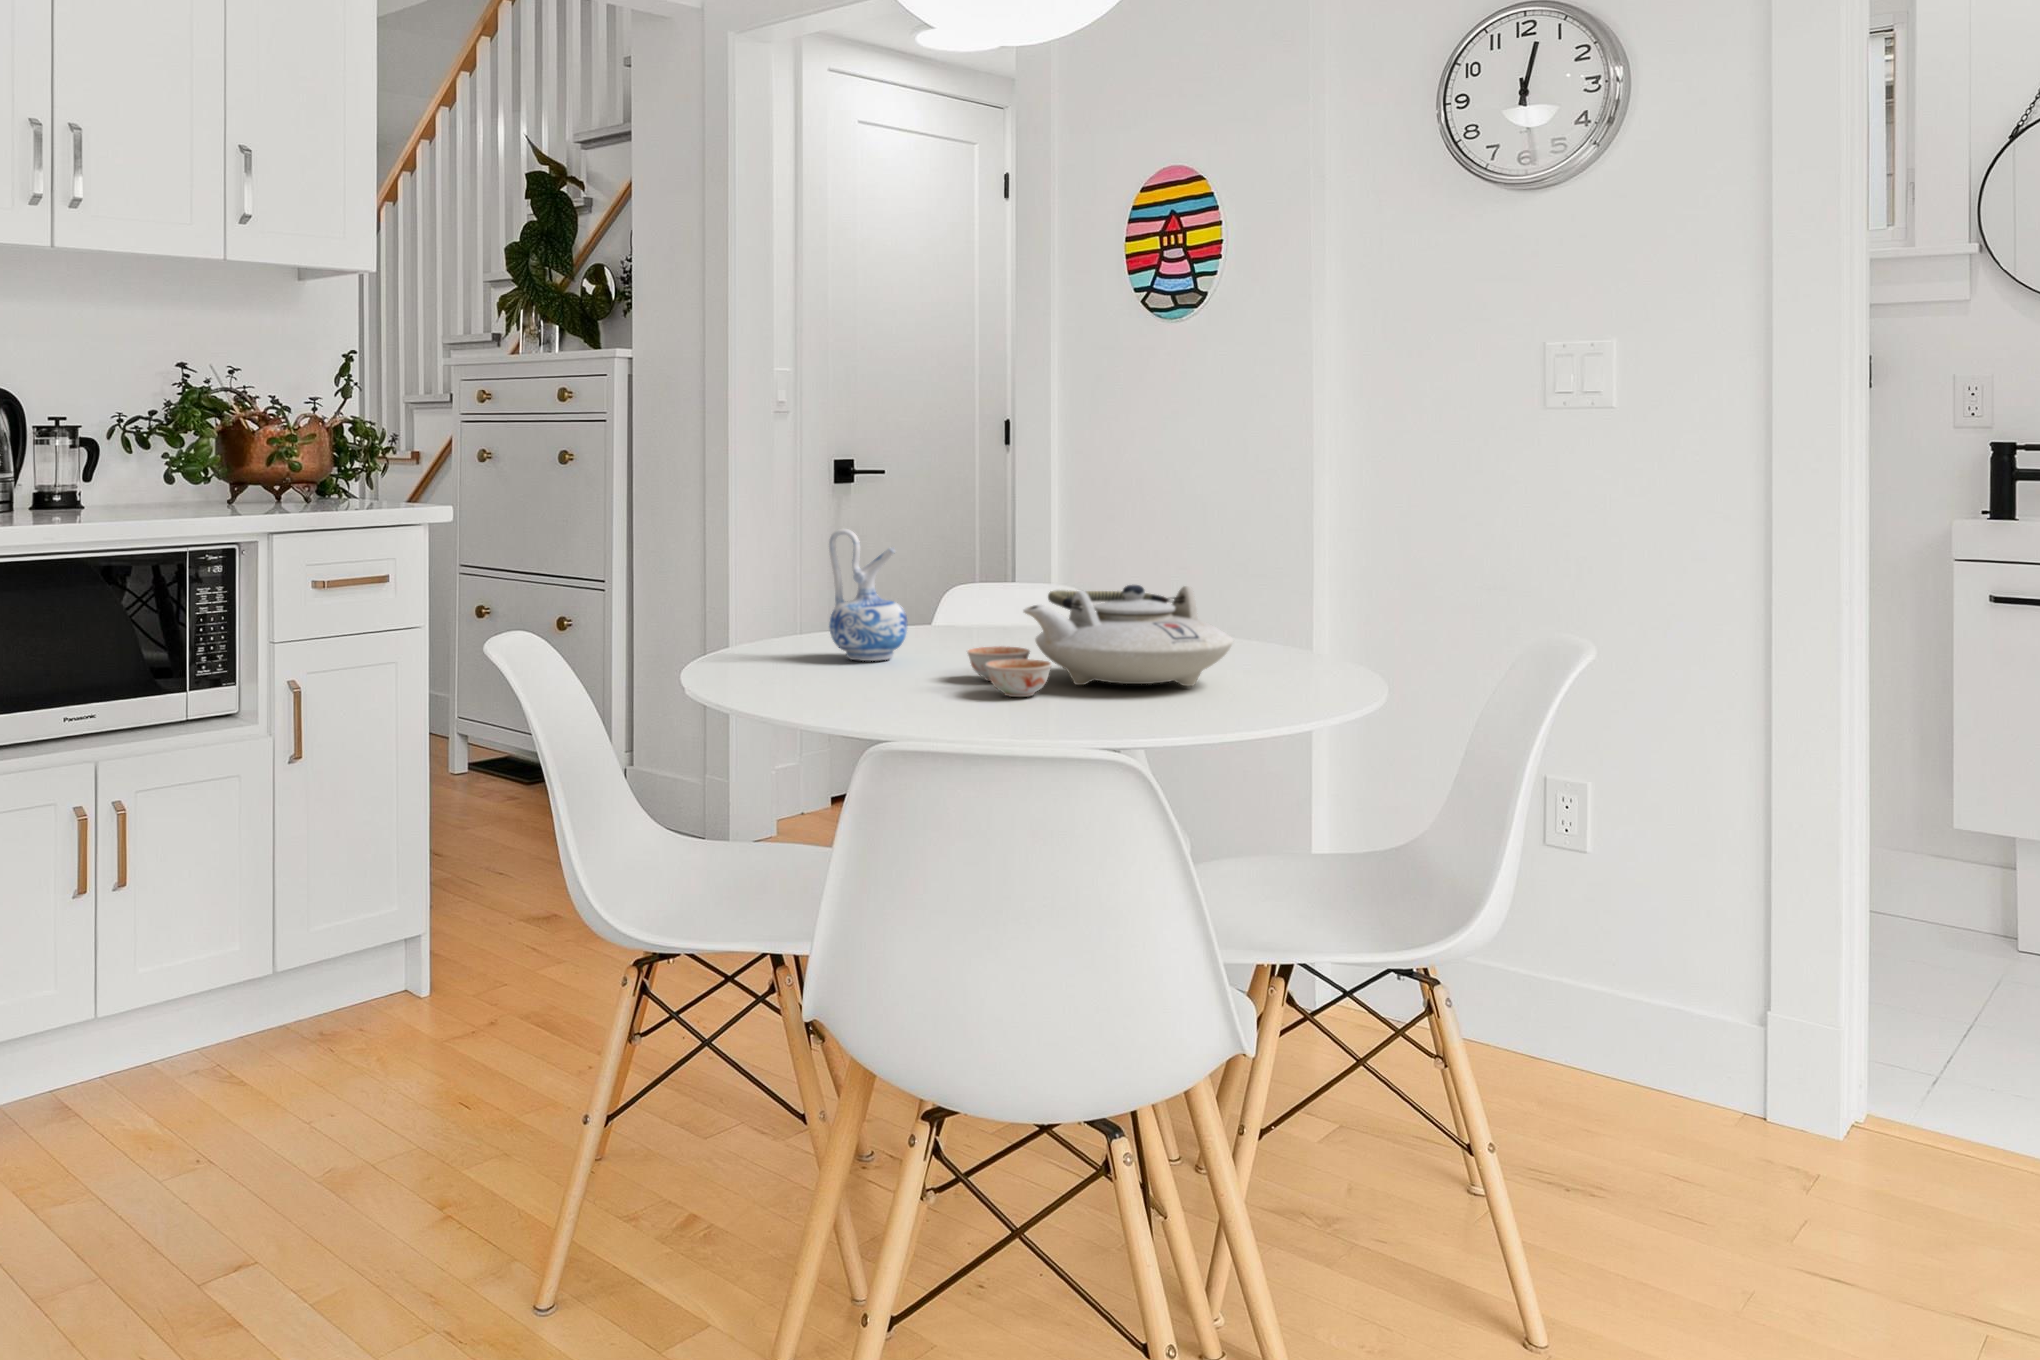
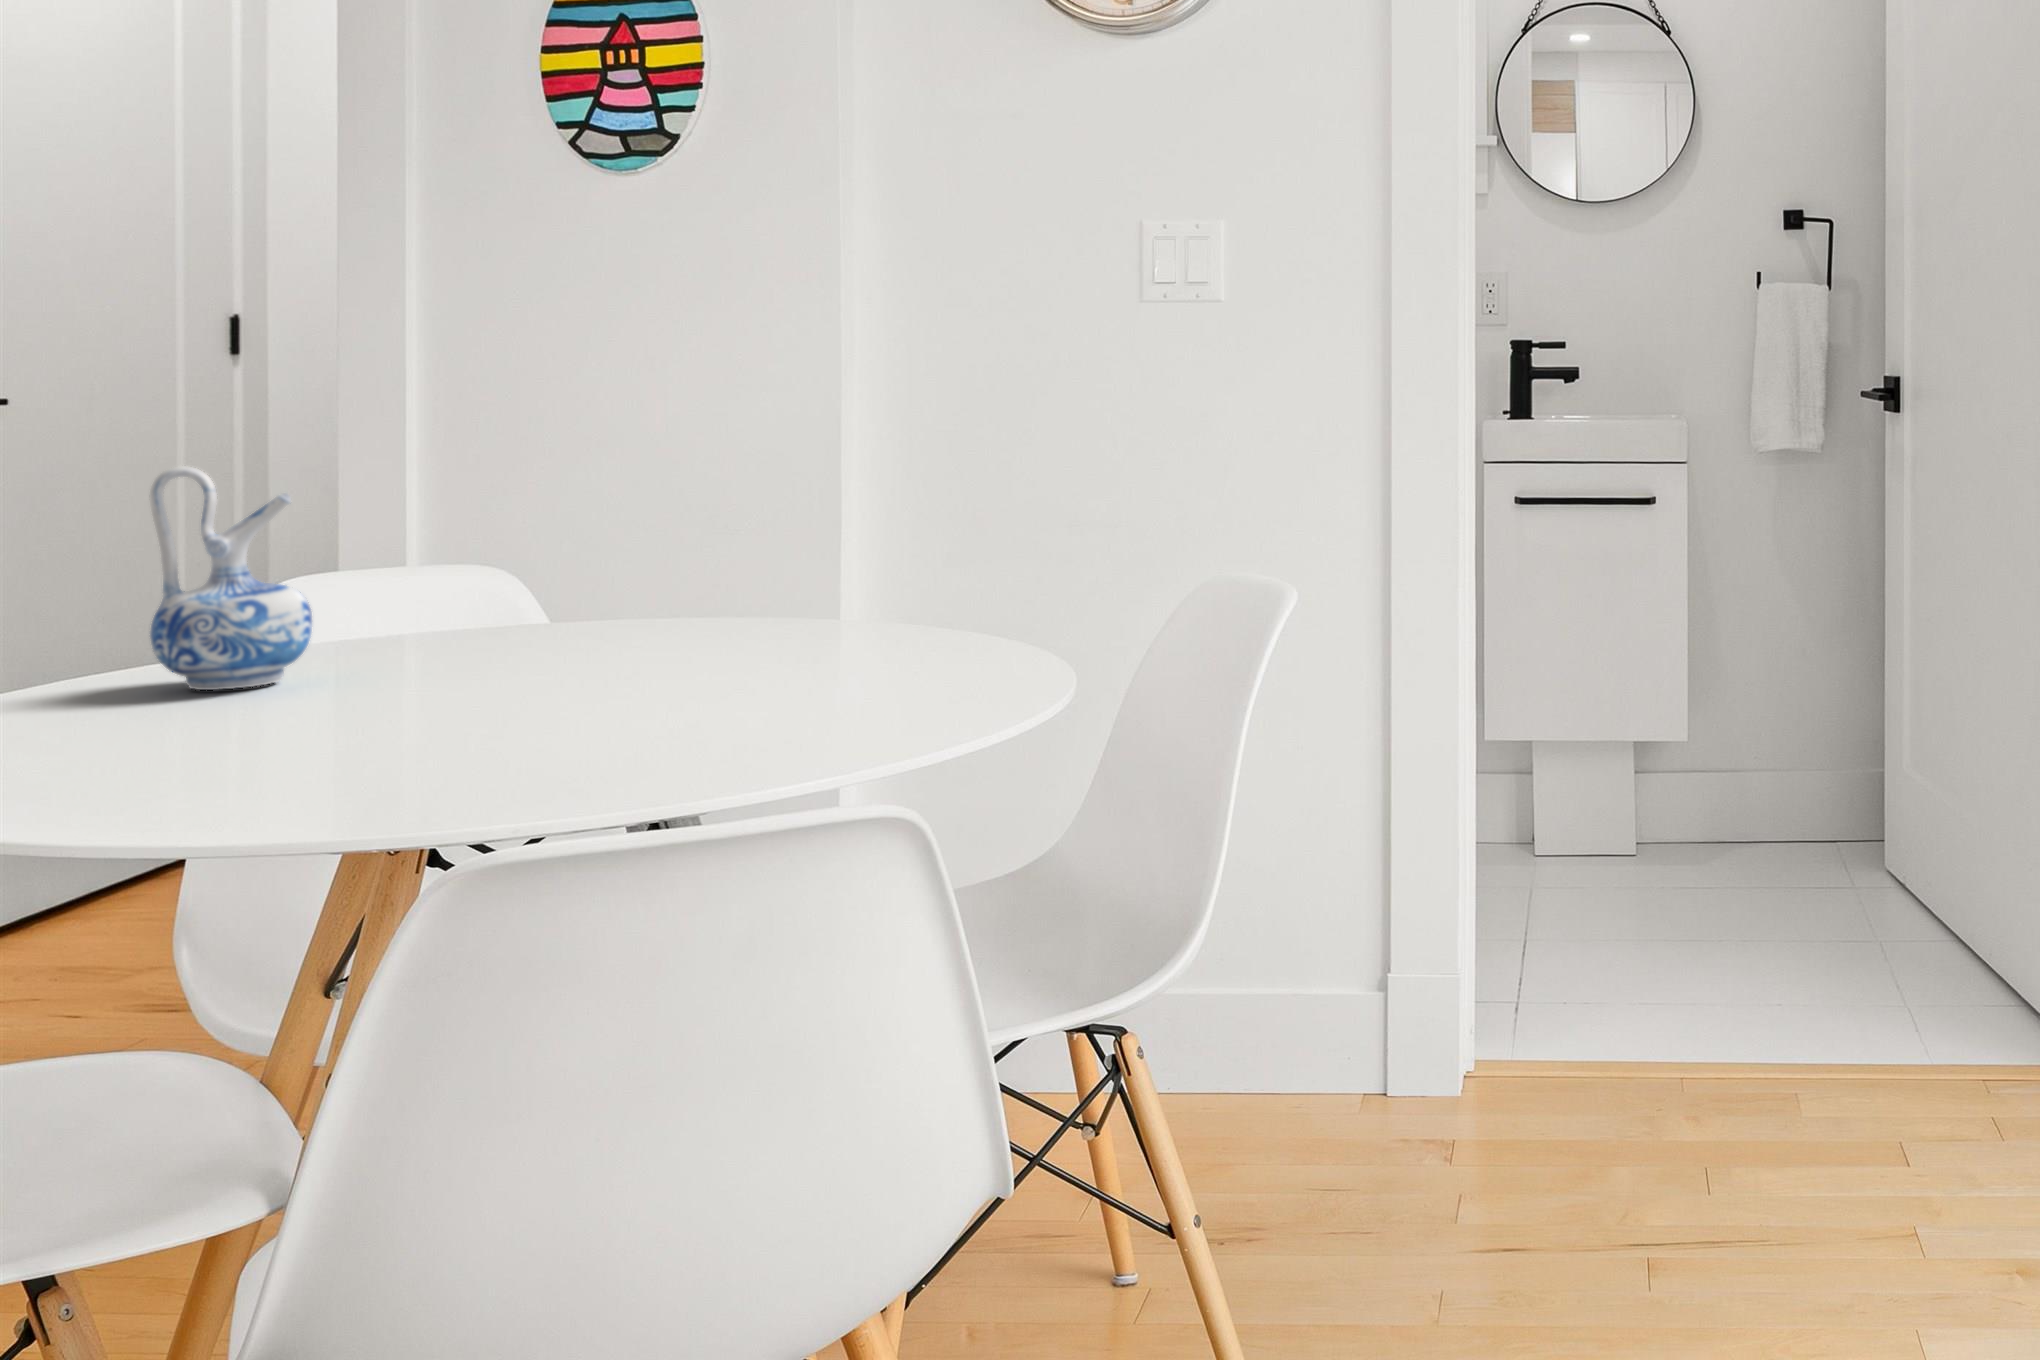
teapot: present [967,585,1233,697] -> none [467,524,905,714]

